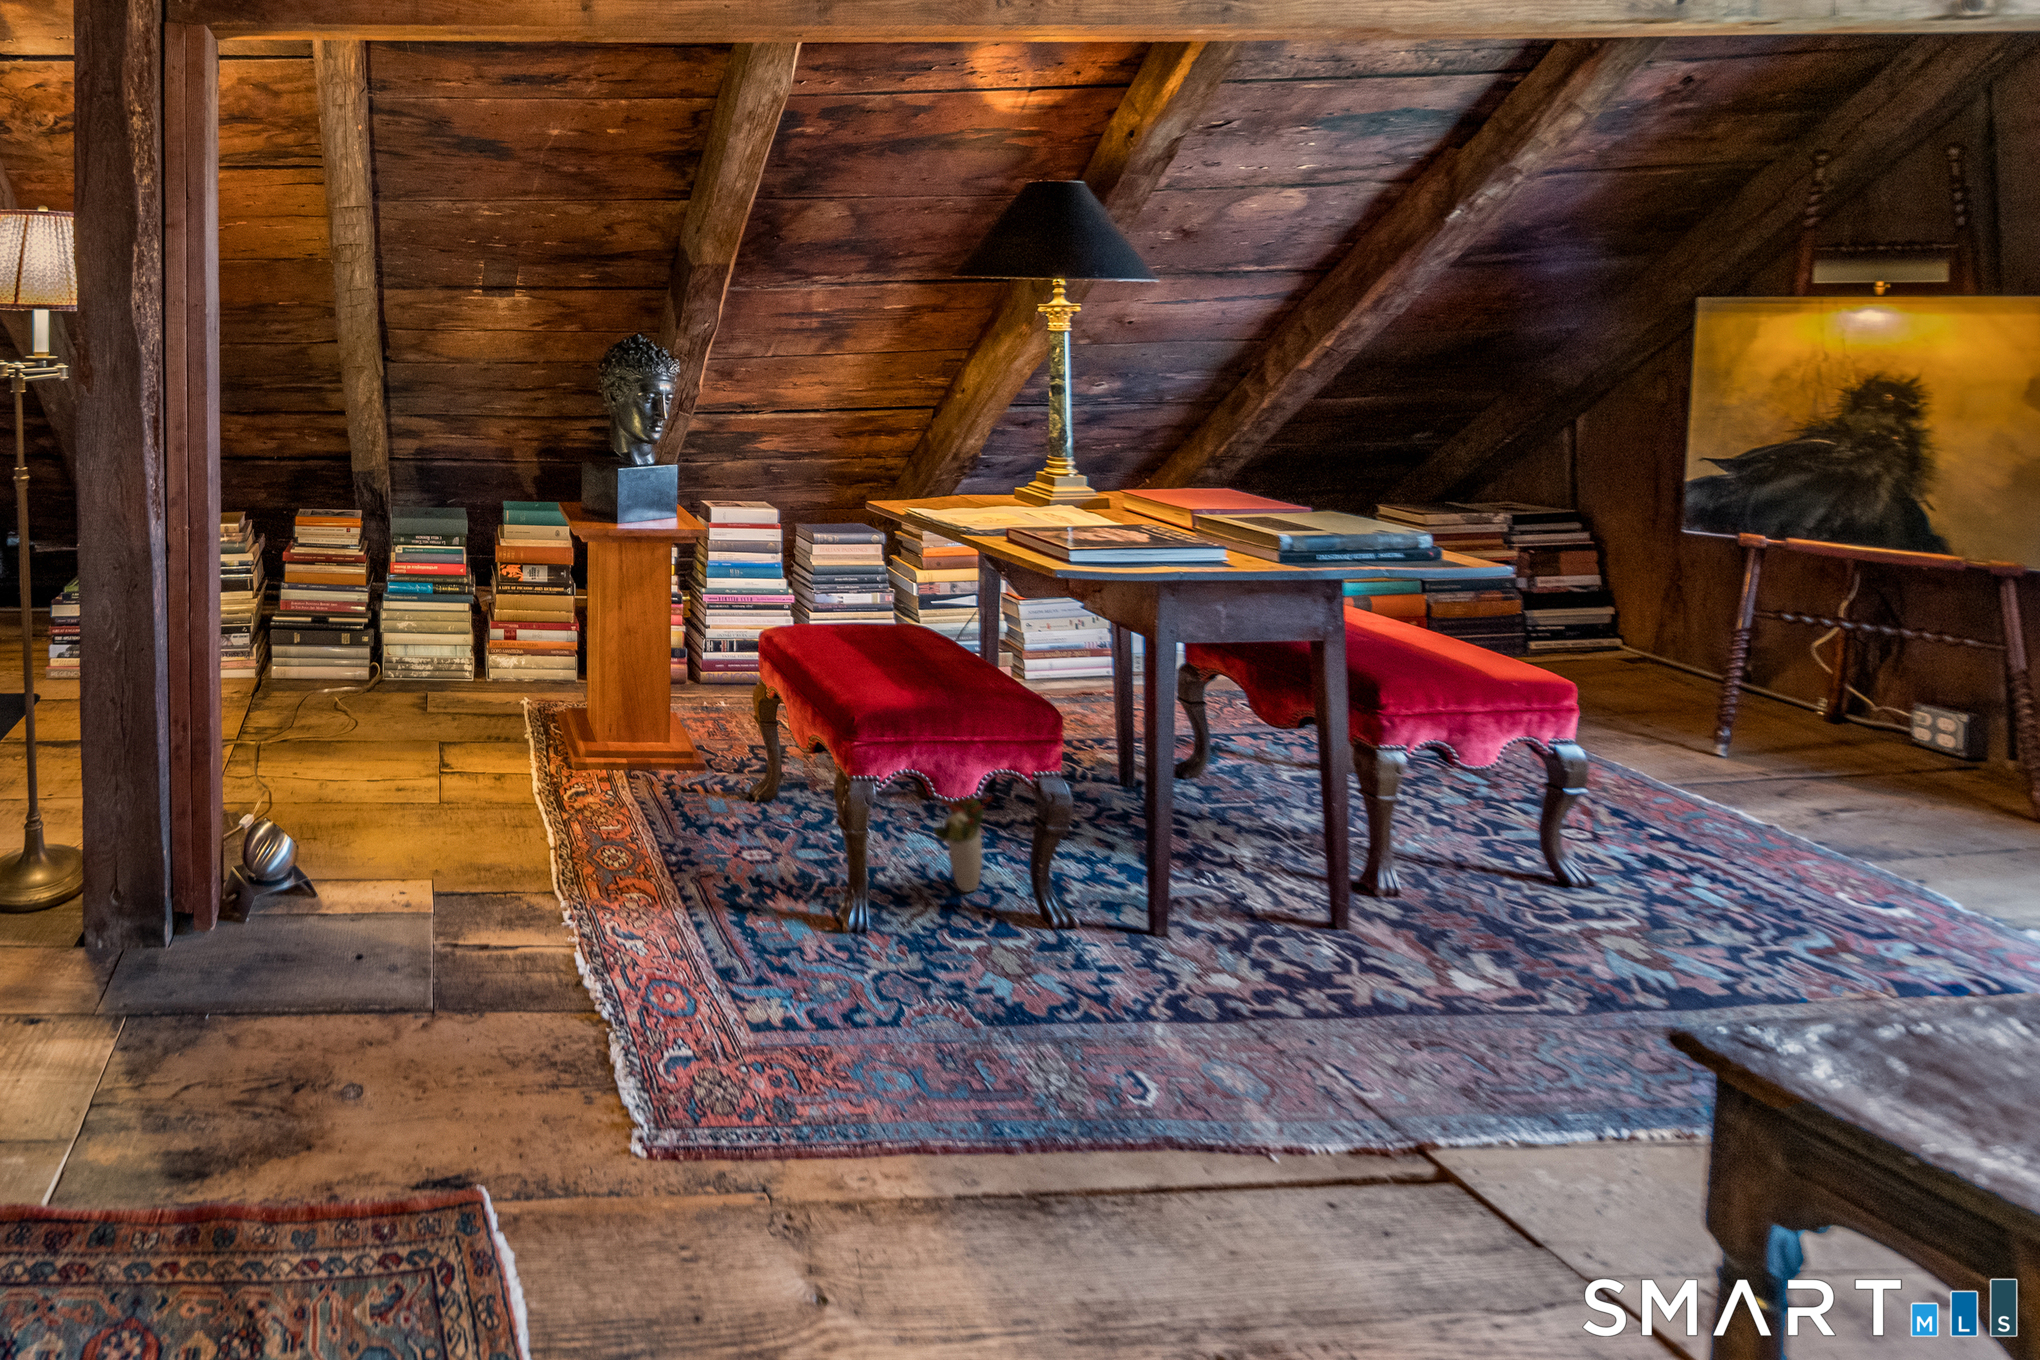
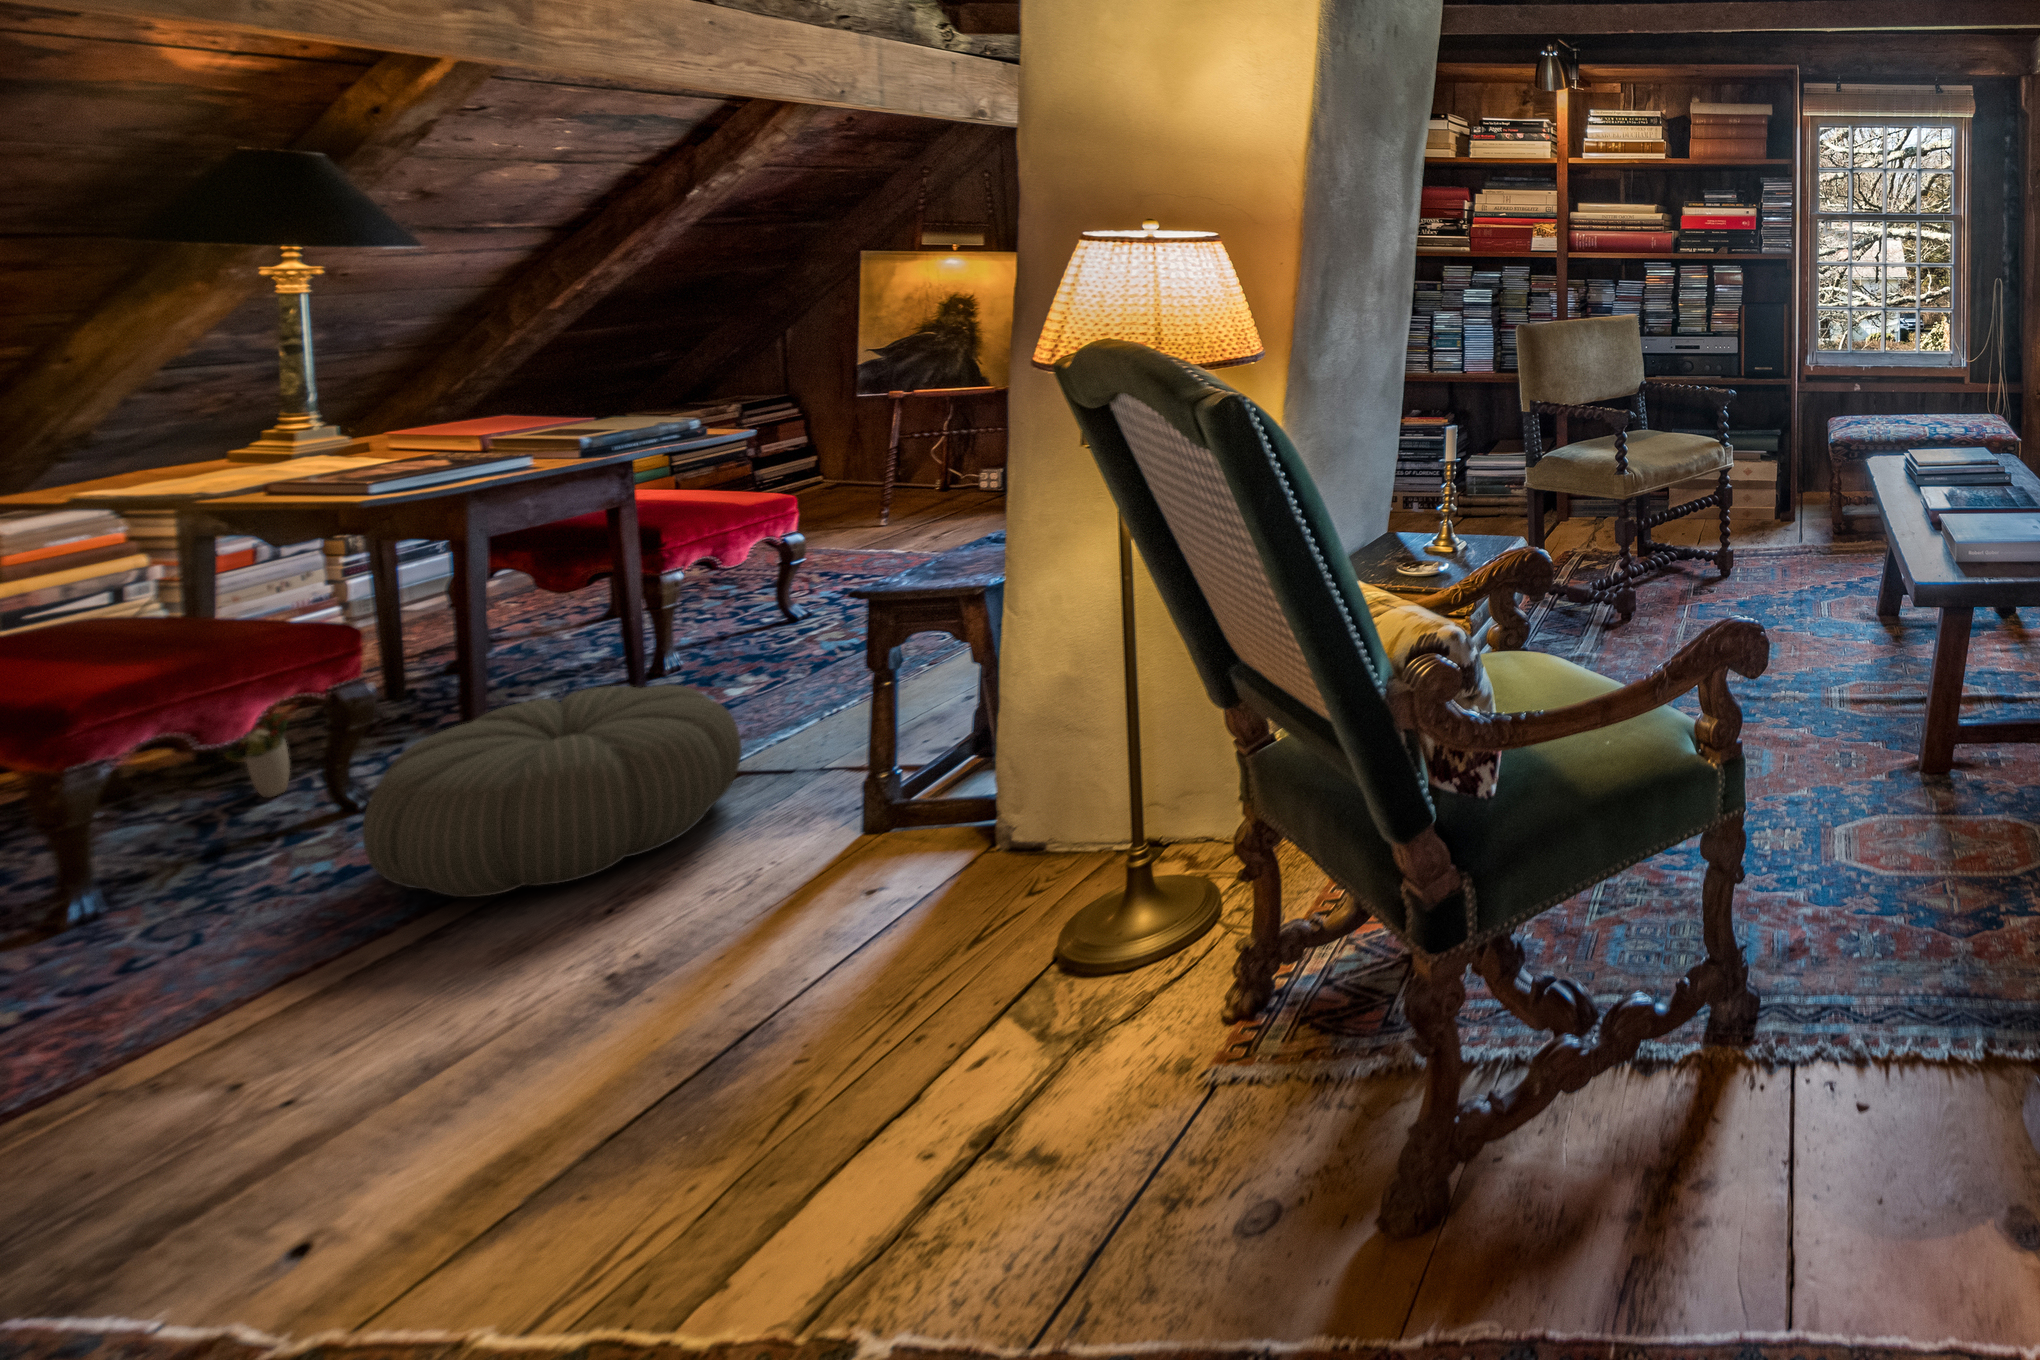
pouf: none [1014,887,1473,1200] -> present [363,684,742,897]

